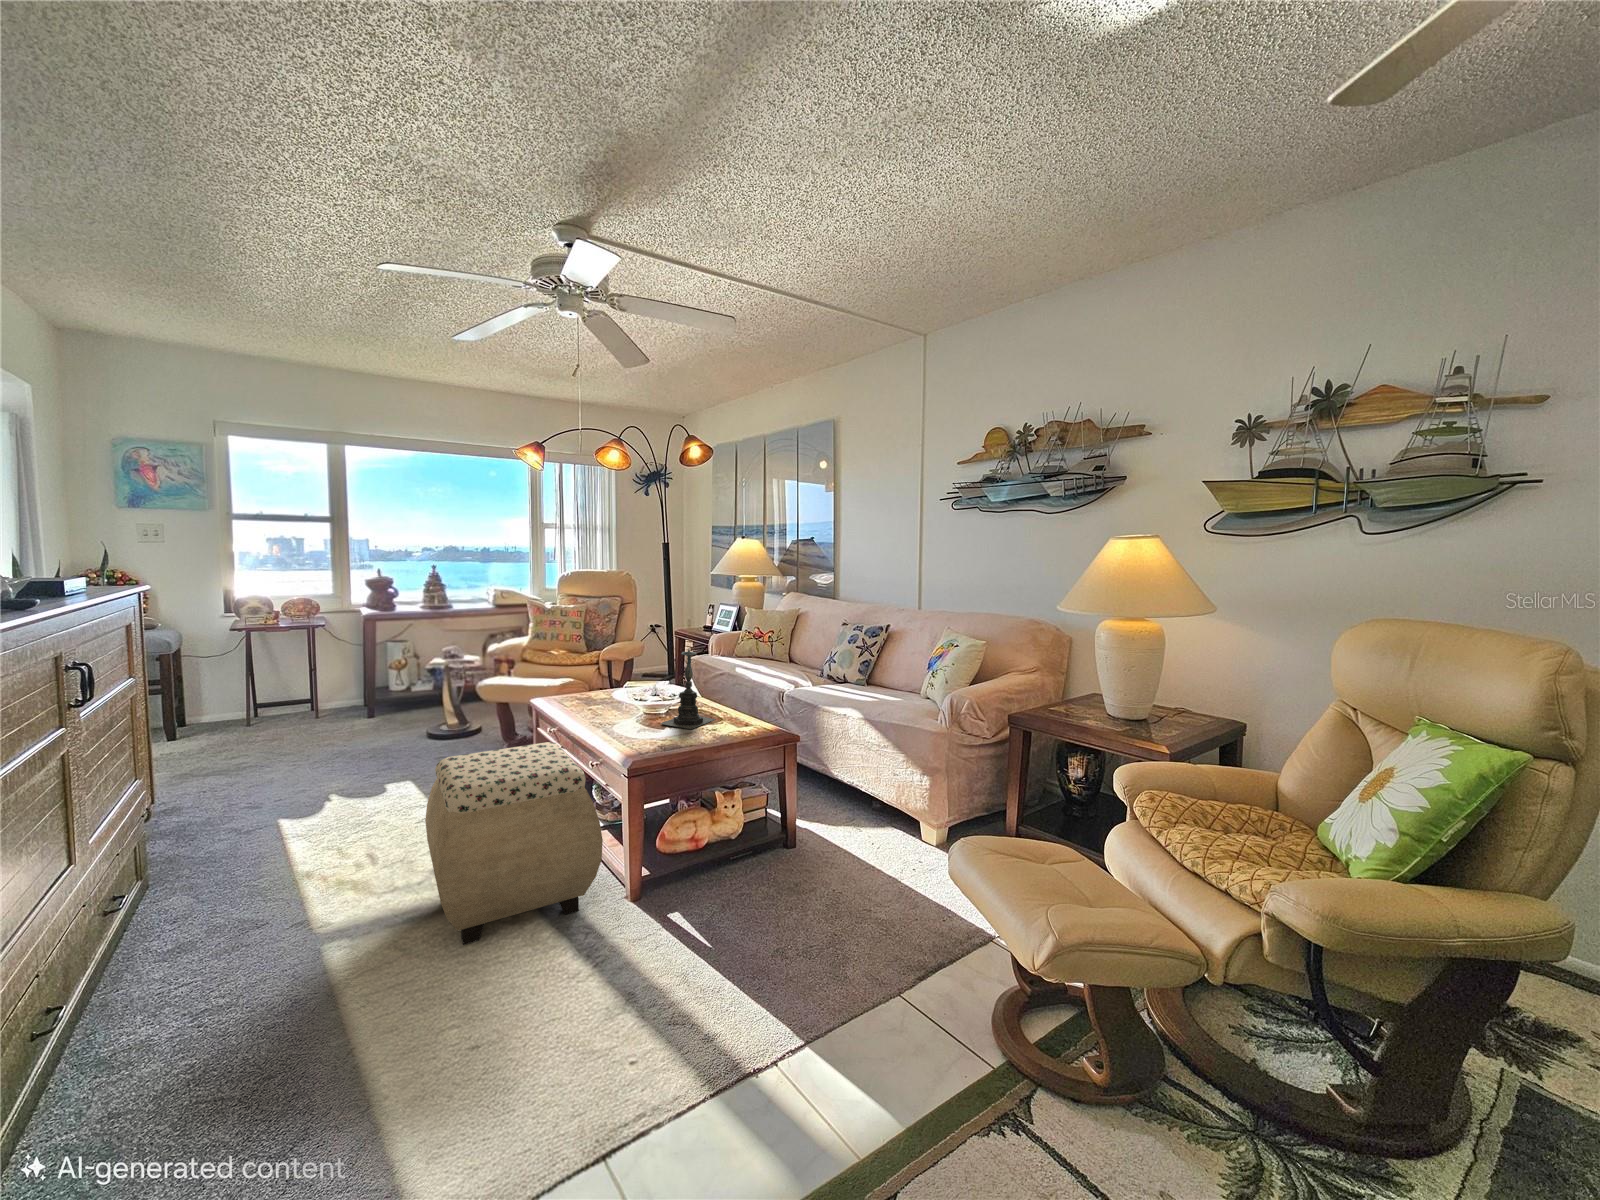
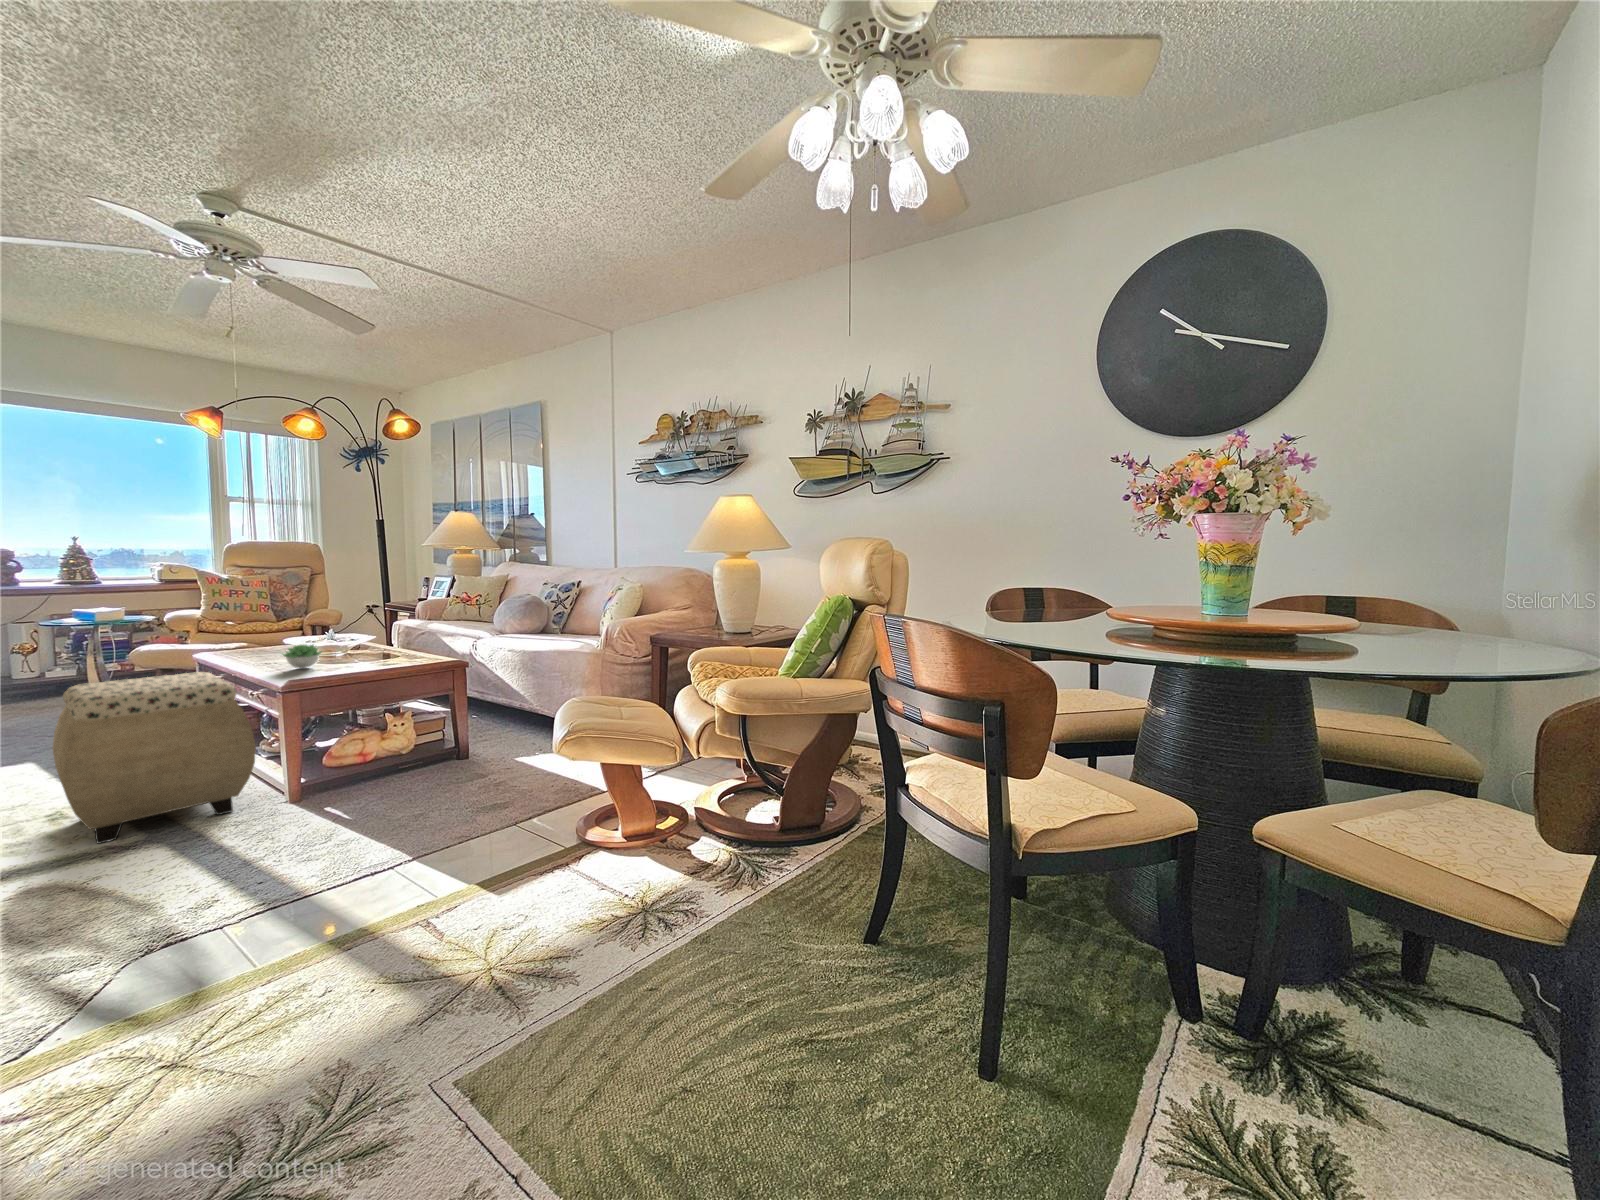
candle holder: present [661,648,715,729] -> none [332,583,392,660]
succulent plant: none [618,712,658,740] -> present [282,645,322,668]

